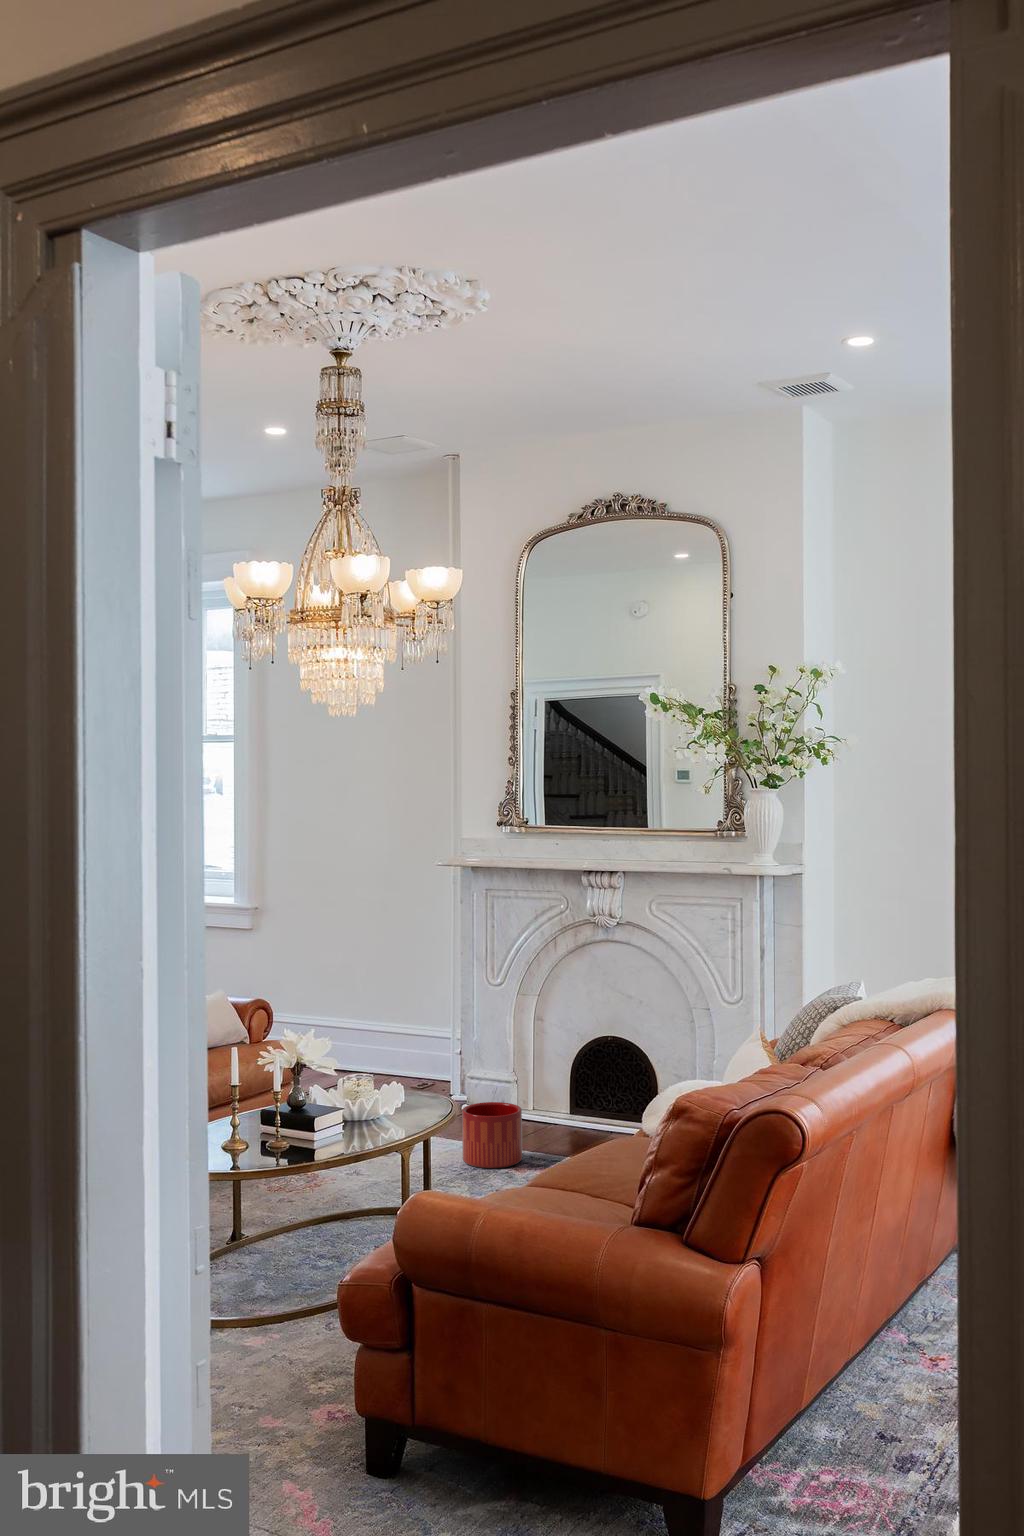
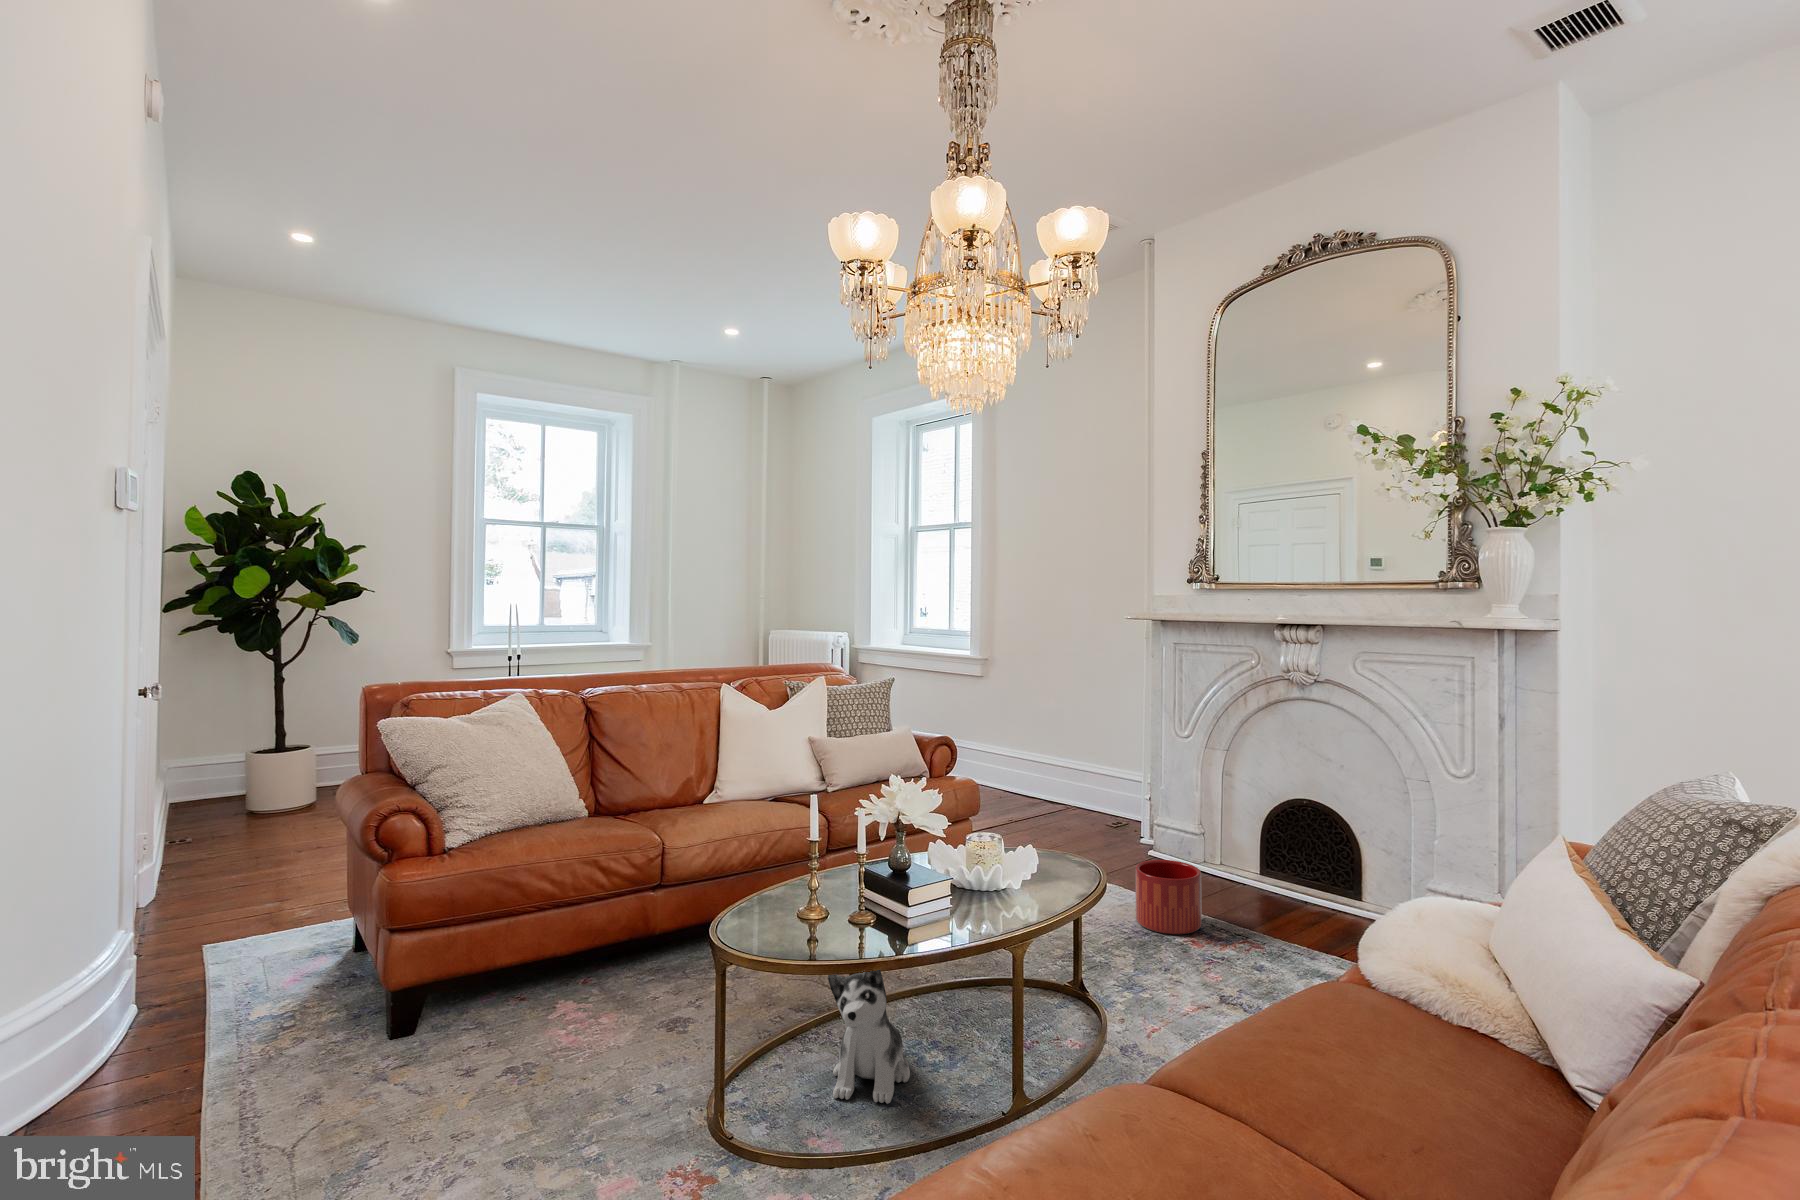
plush toy: none [242,1181,310,1299] -> present [828,970,910,1104]

